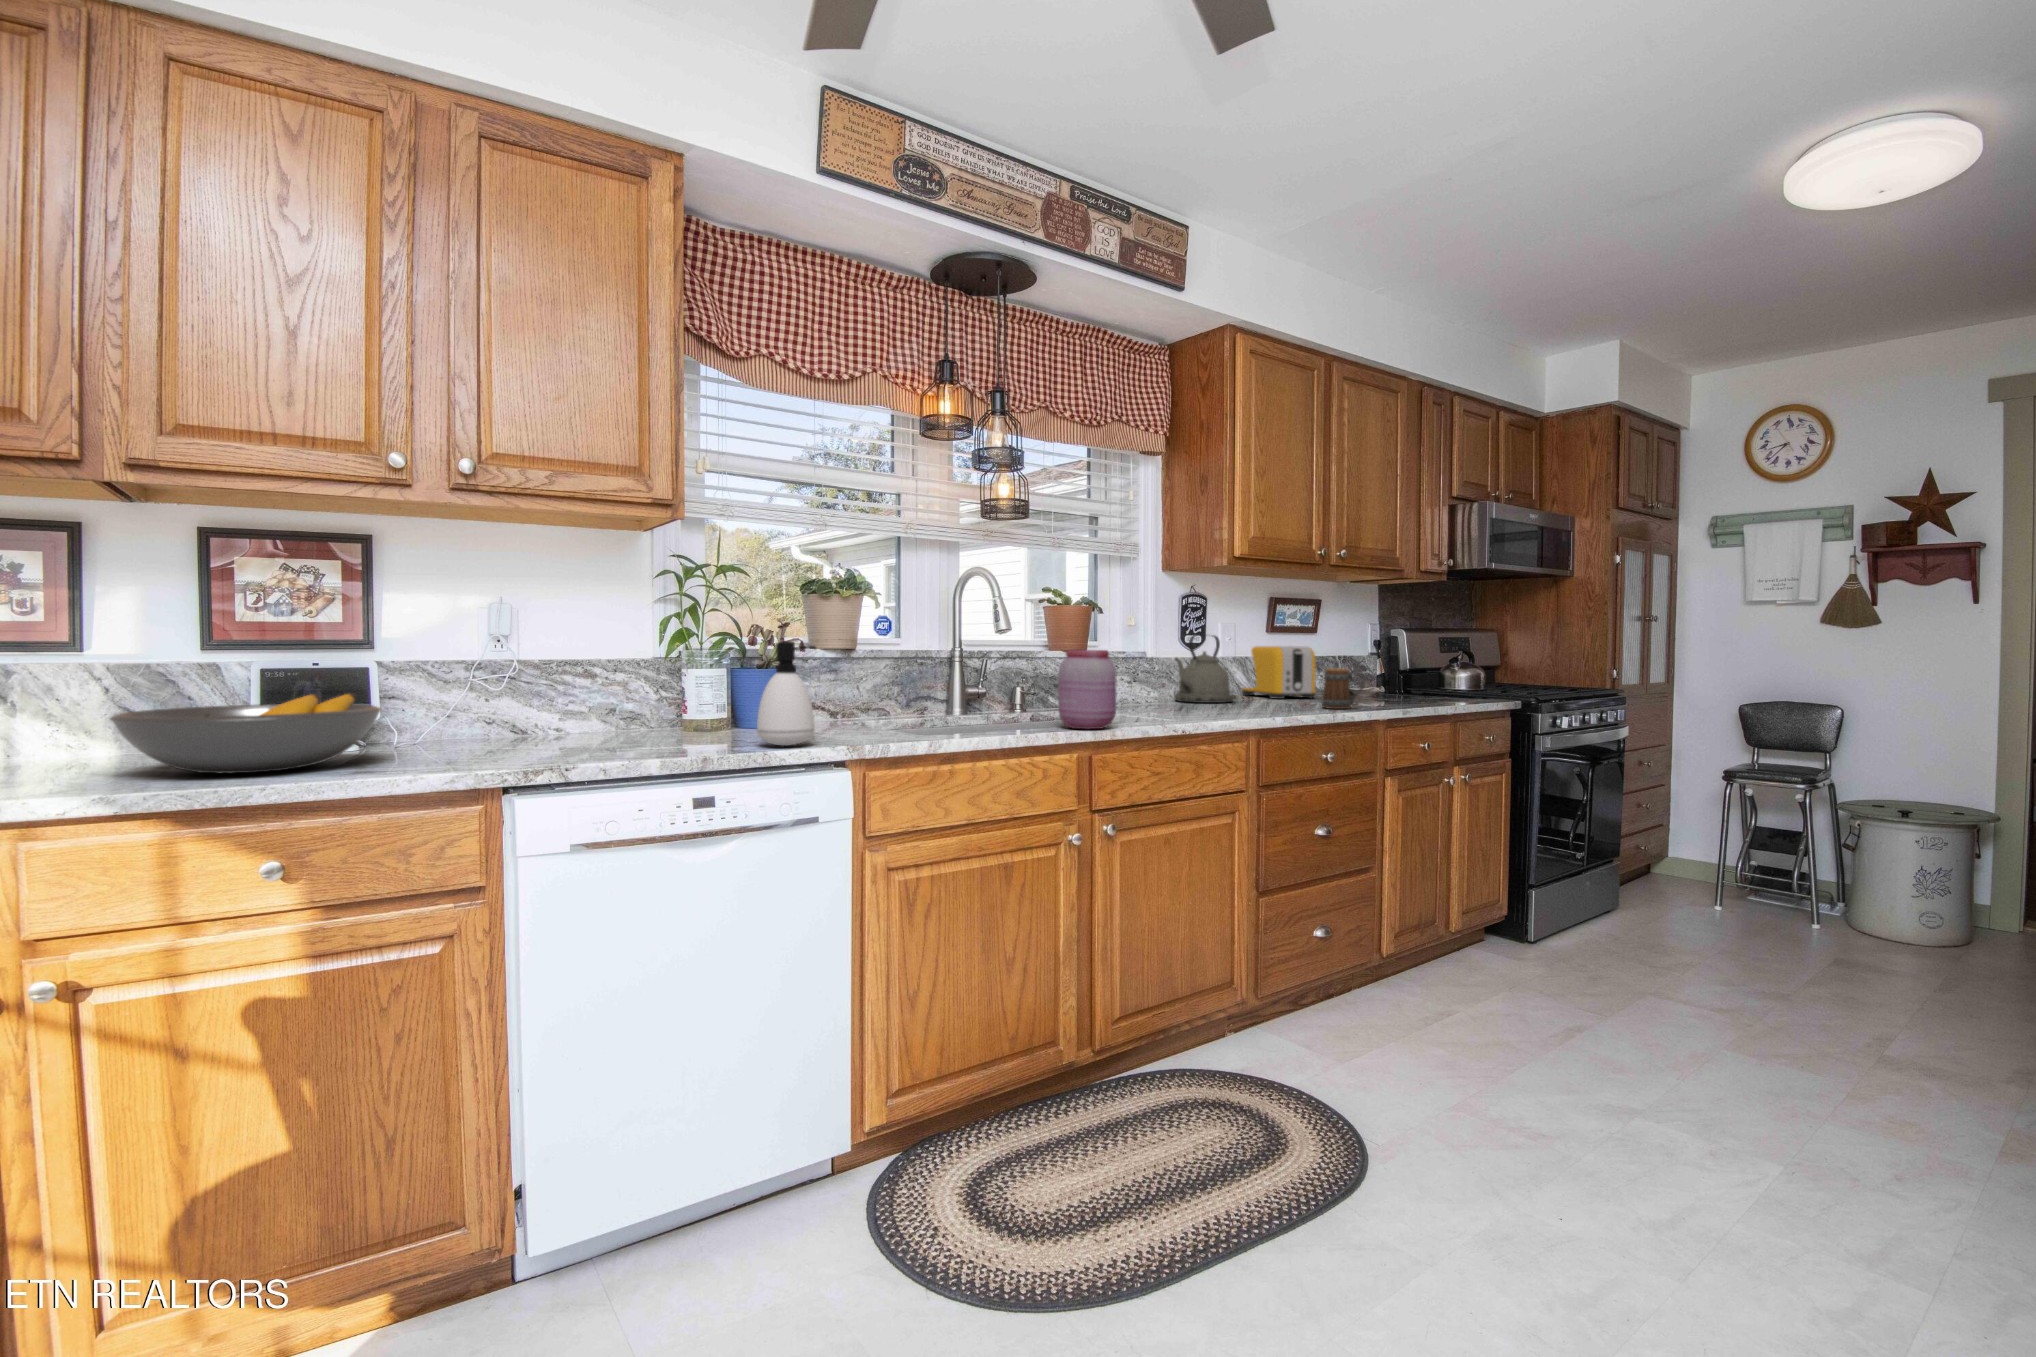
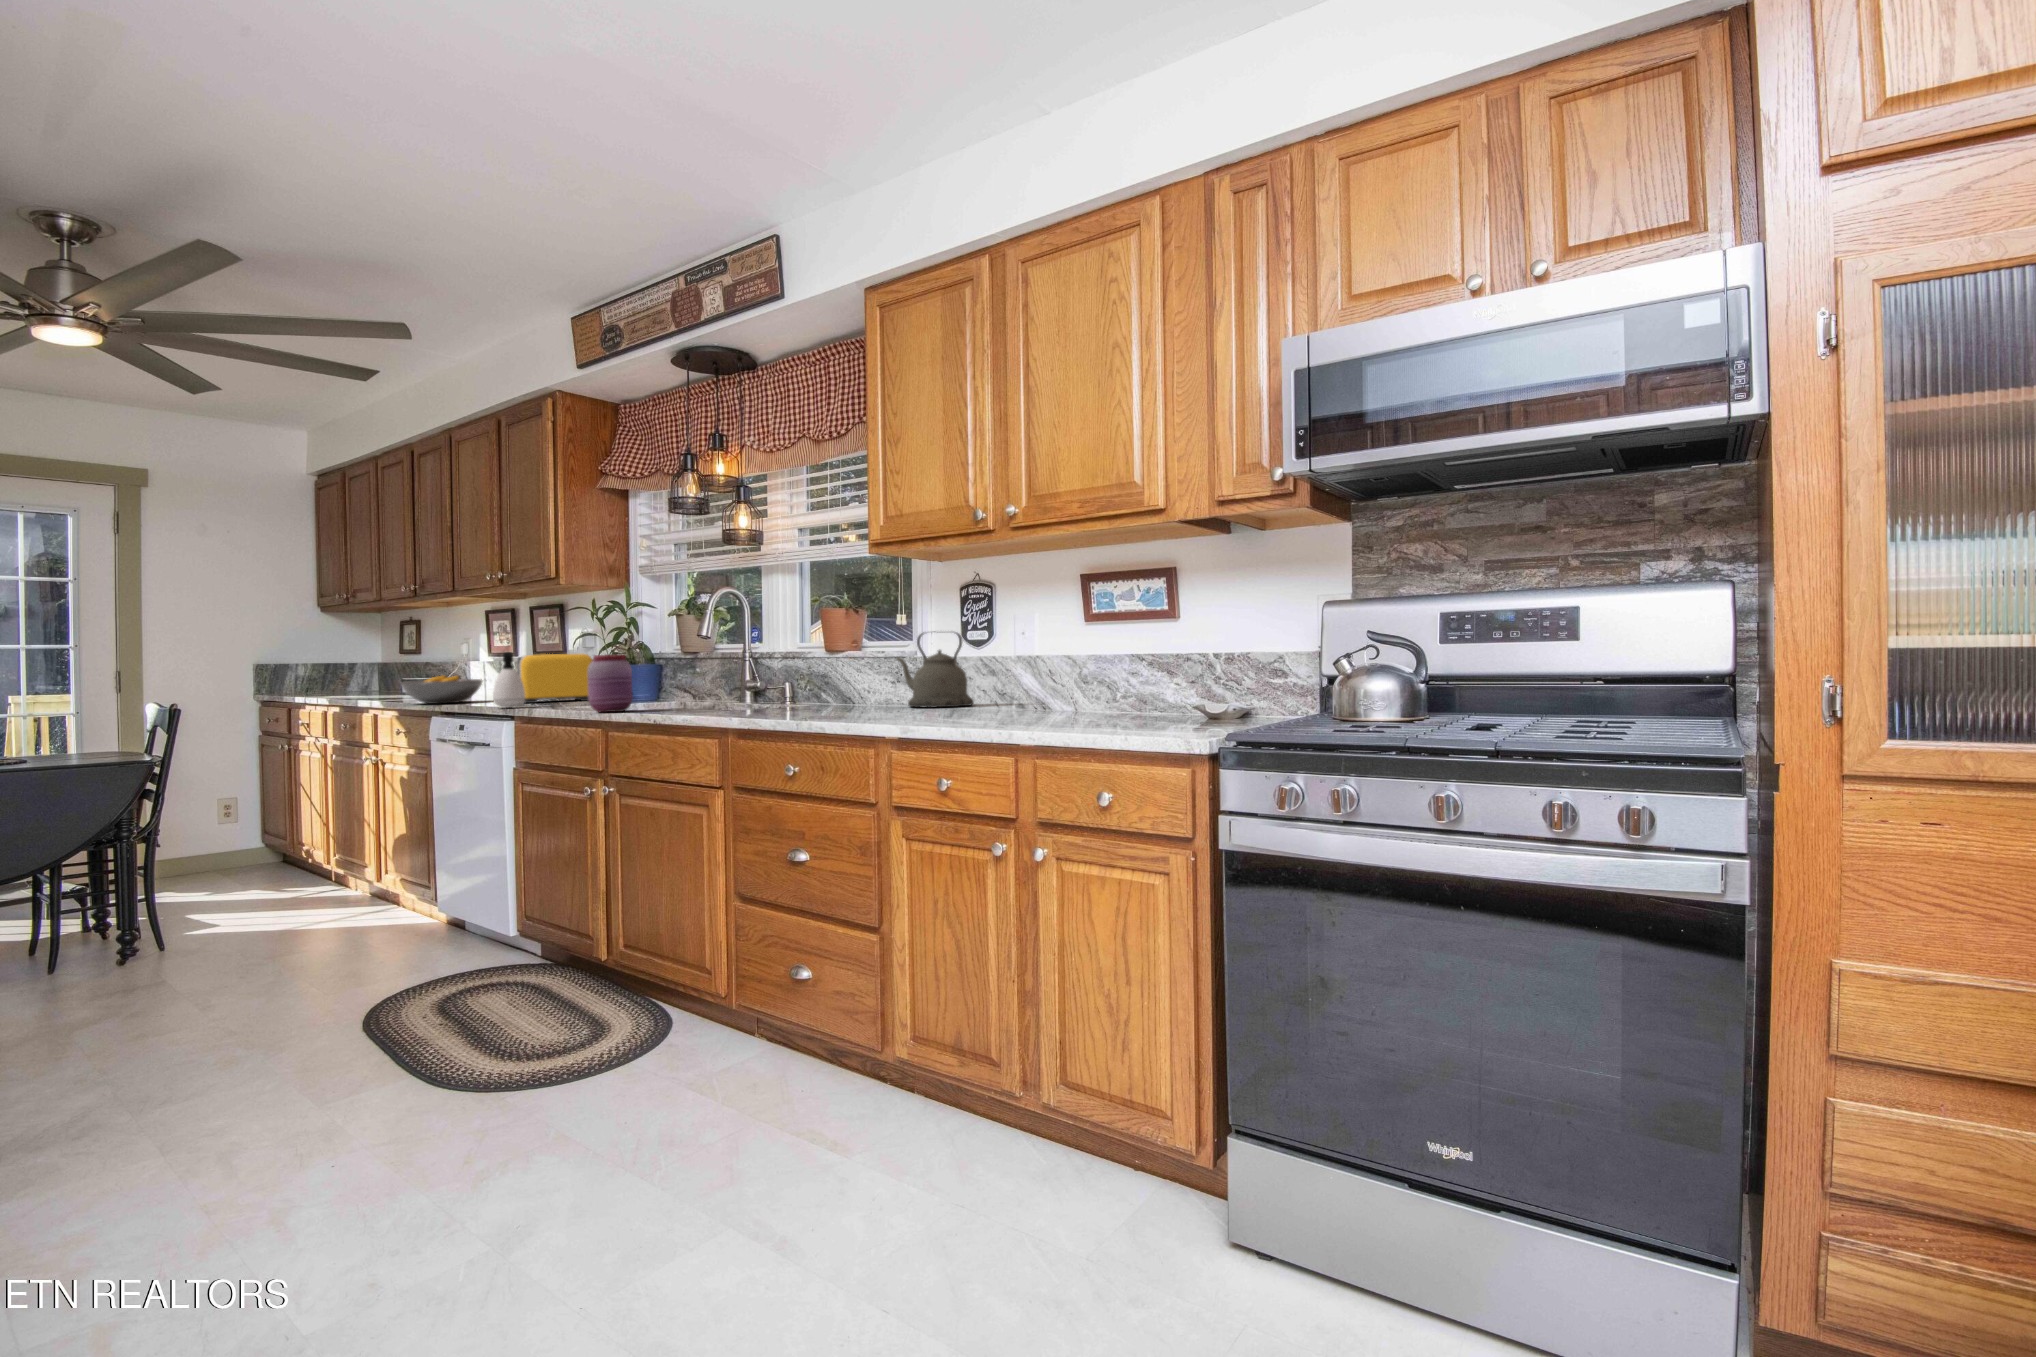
toaster: present [1242,646,1316,699] -> present [514,654,593,703]
mug: present [1321,668,1366,709] -> none [839,671,869,717]

